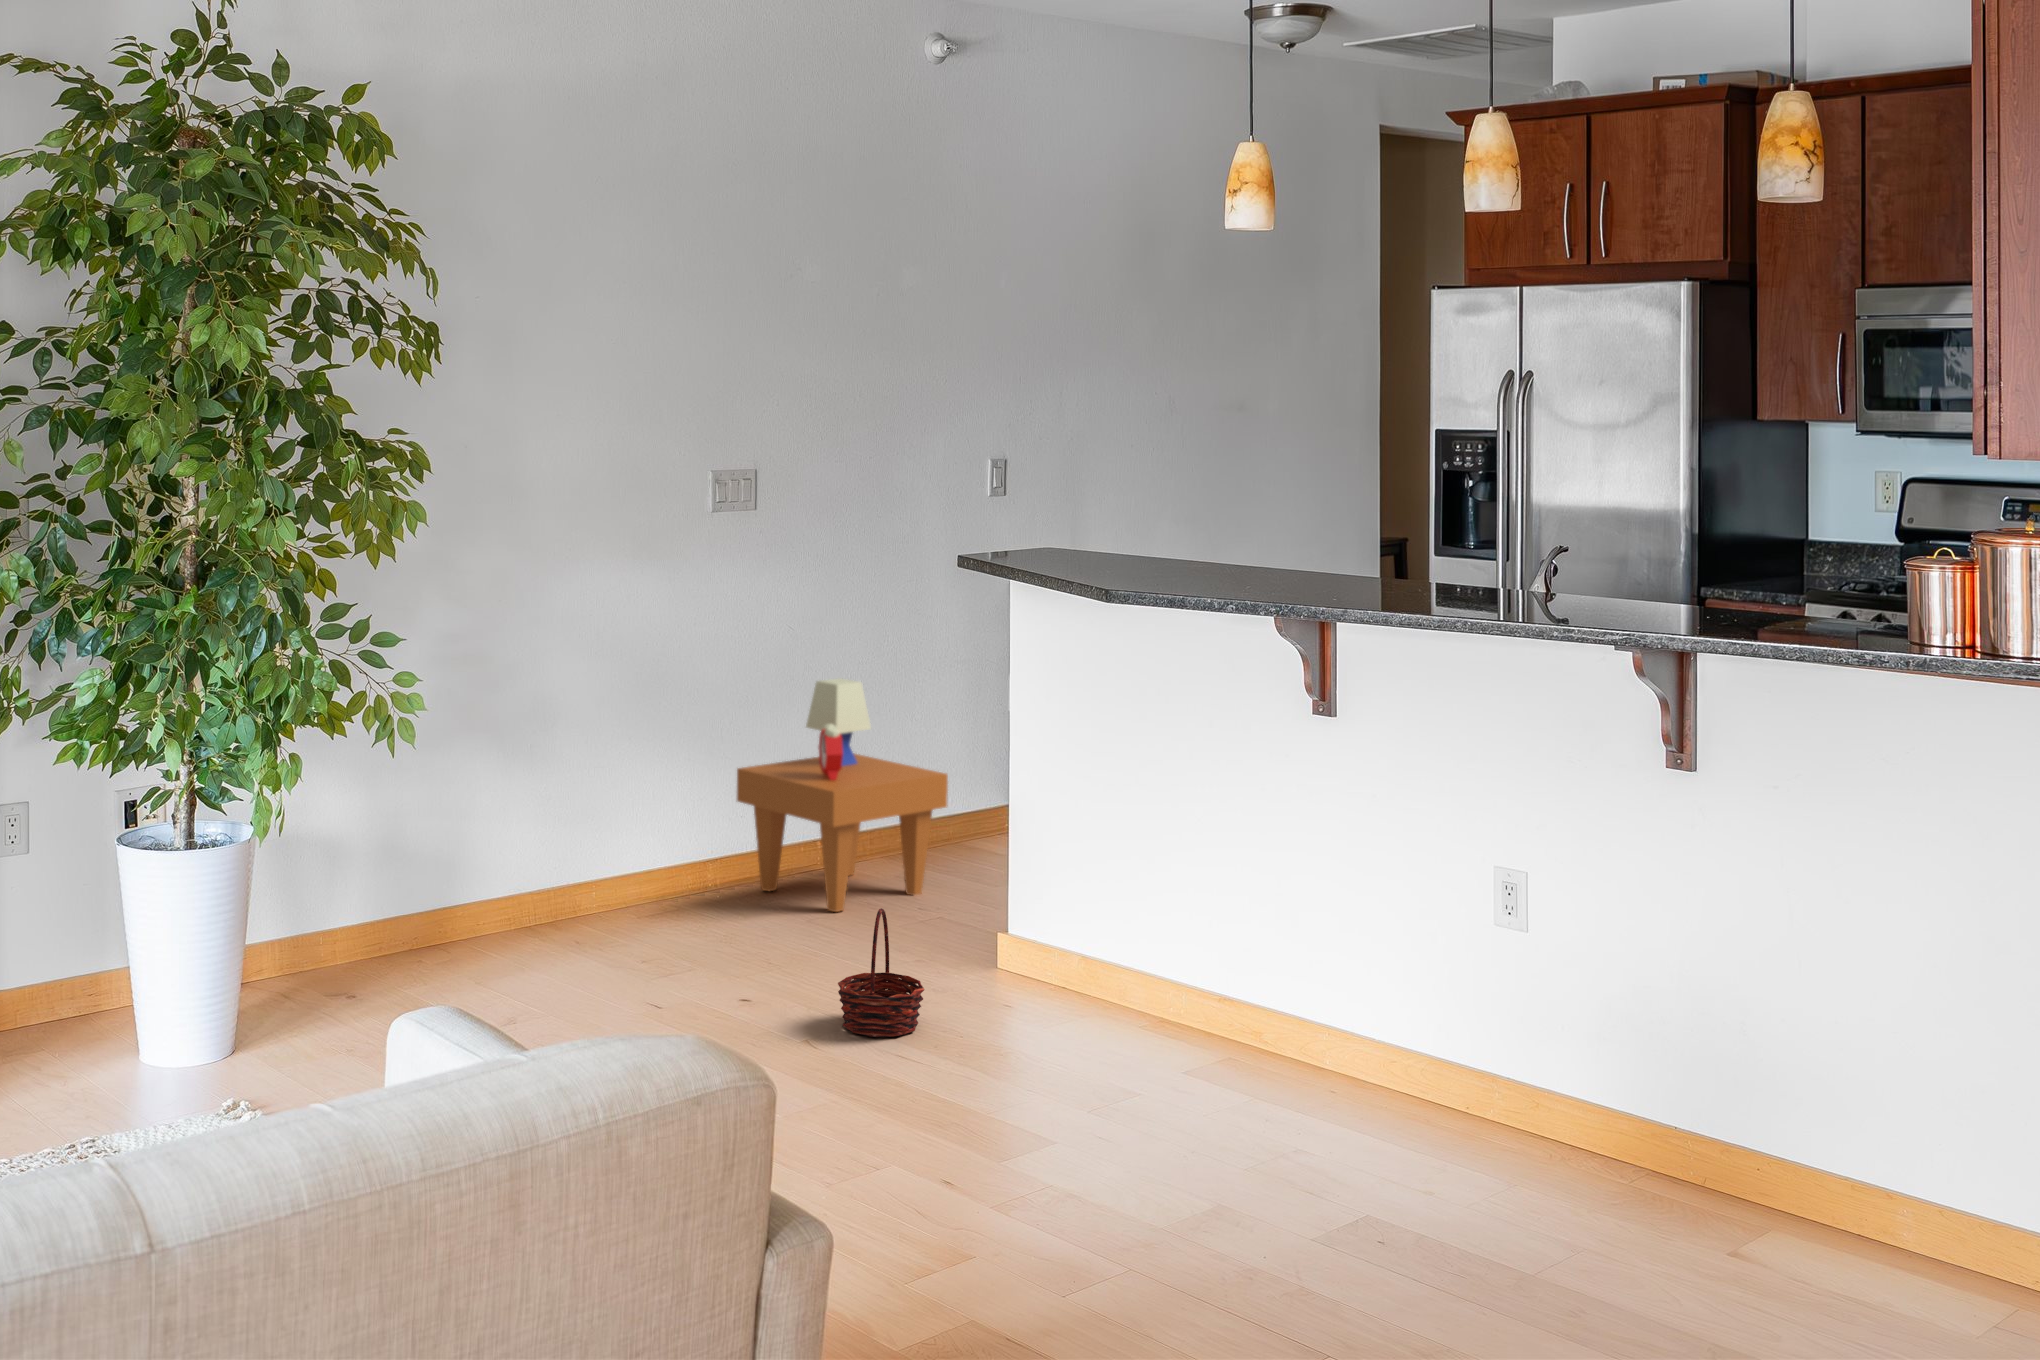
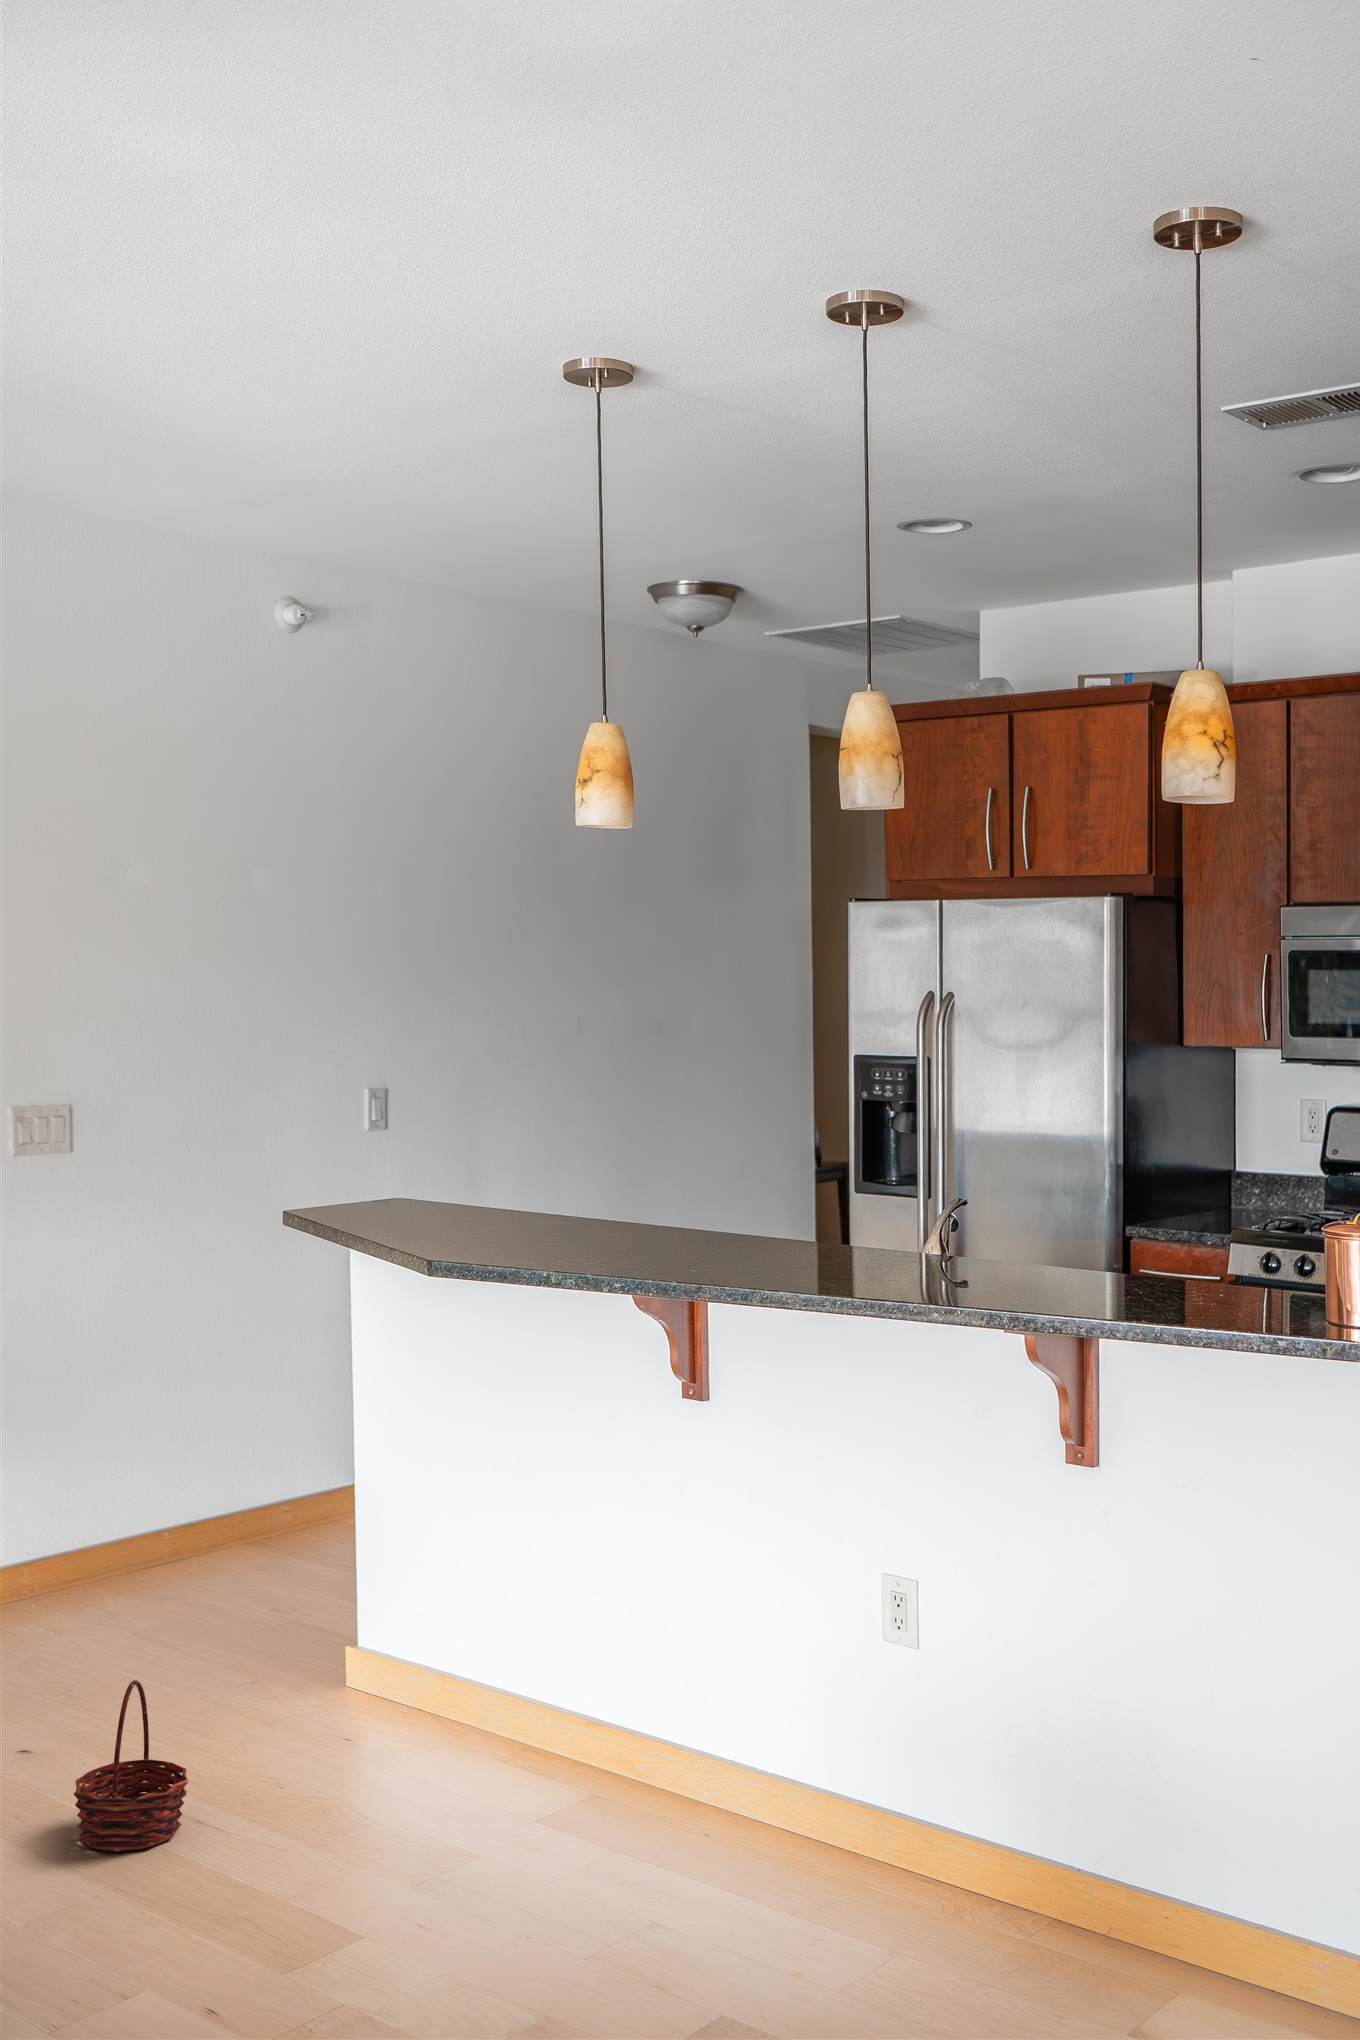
side table: present [737,678,948,912] -> none [11,1364,277,1660]

